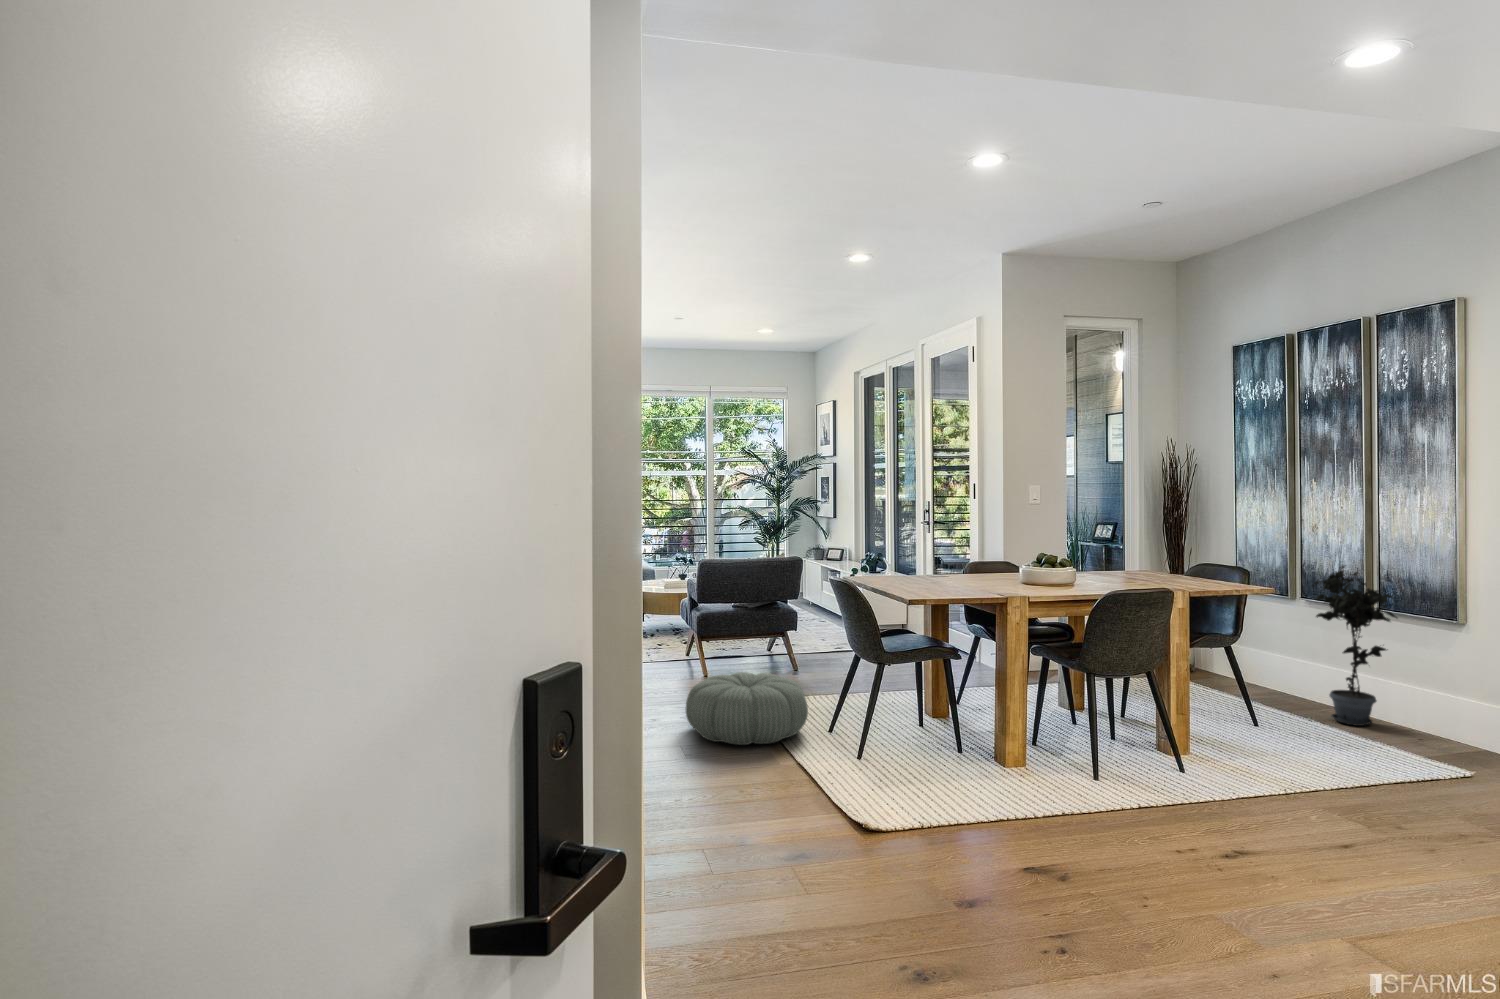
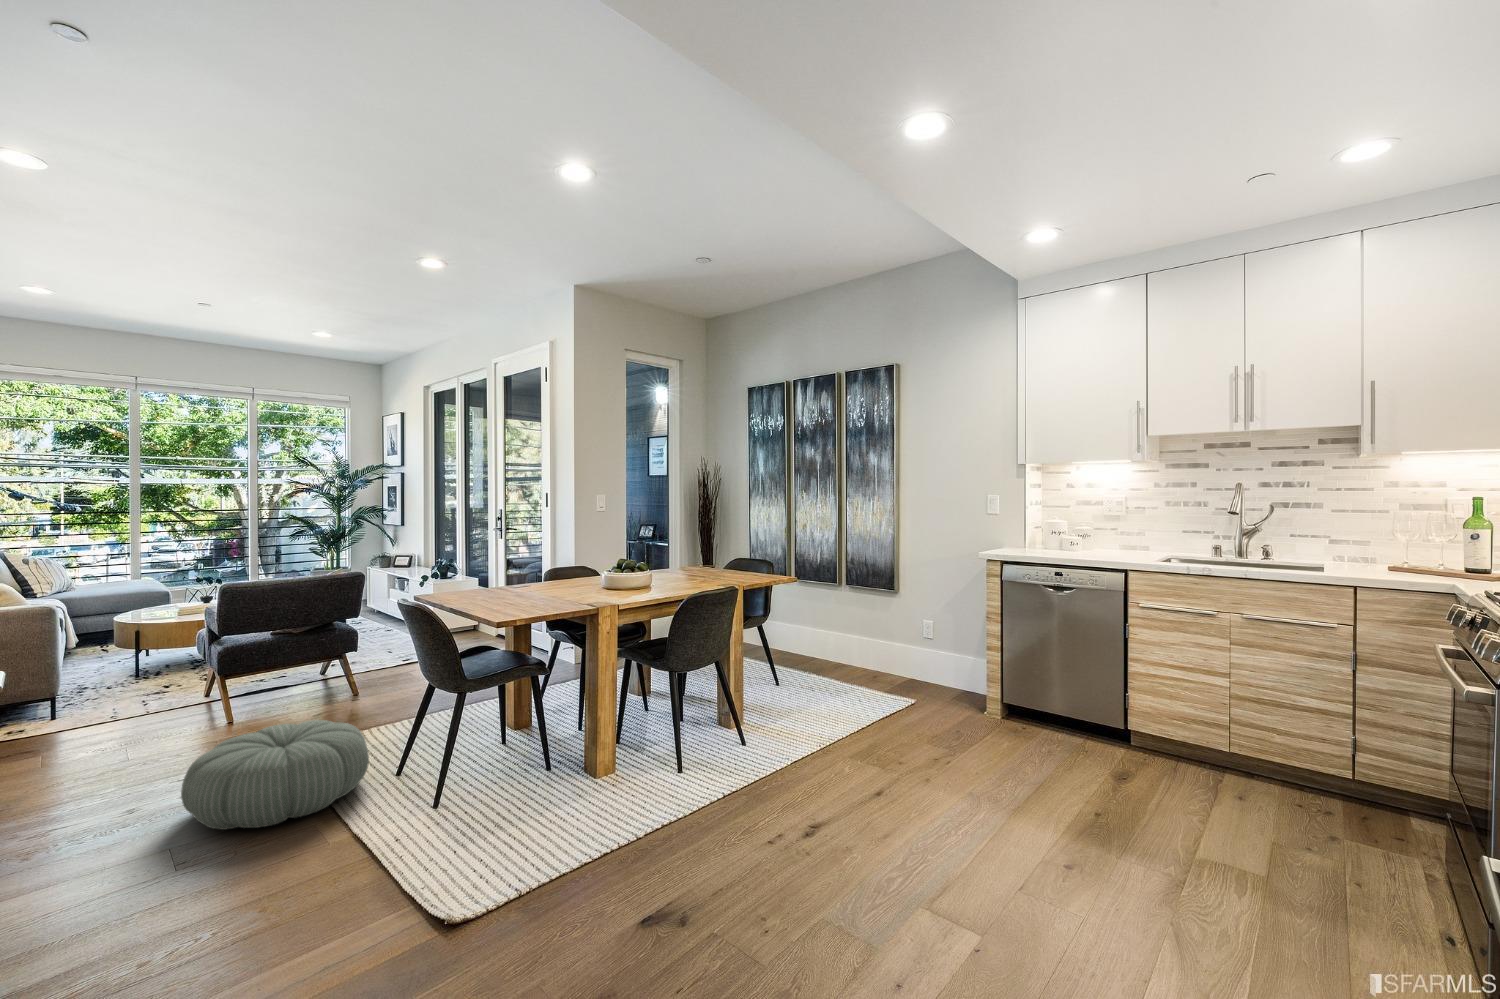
potted plant: present [1312,566,1397,726] -> none [807,555,861,672]

